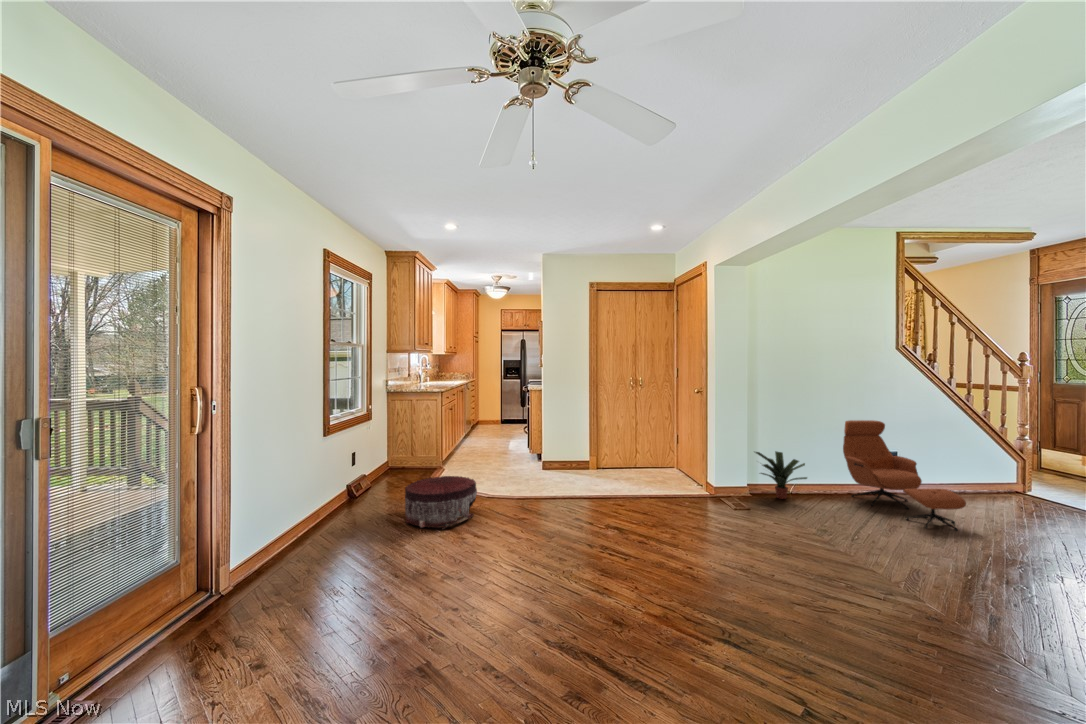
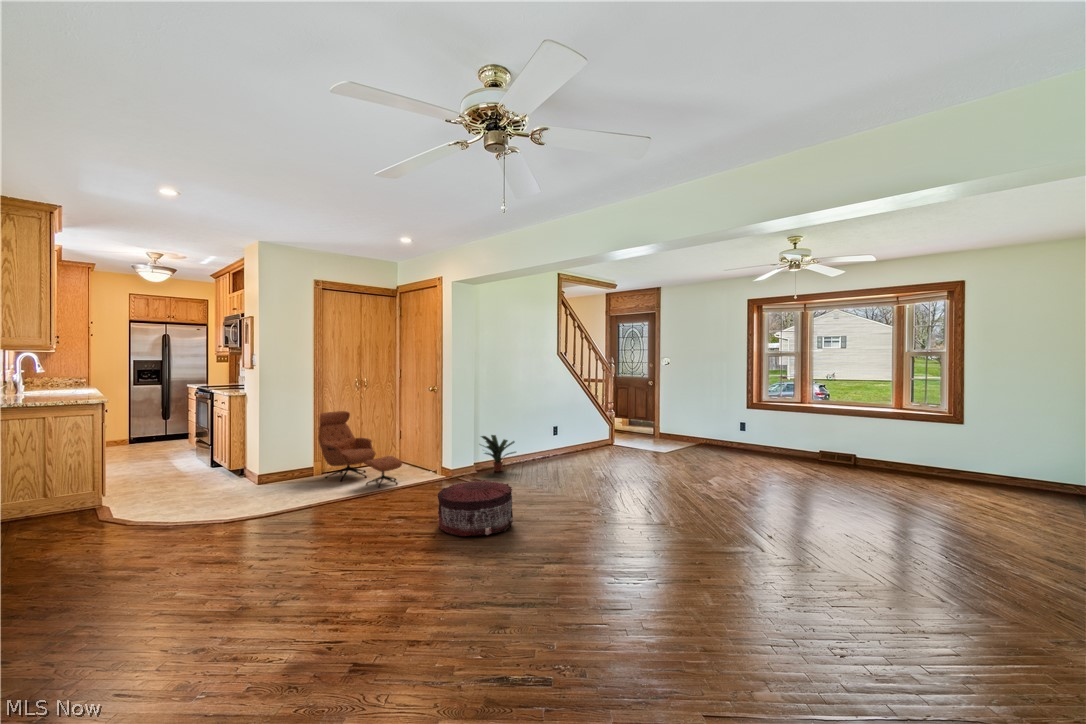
lounge chair: present [843,420,966,531] -> present [318,411,402,487]
pouf: present [405,476,477,529] -> present [438,480,513,536]

